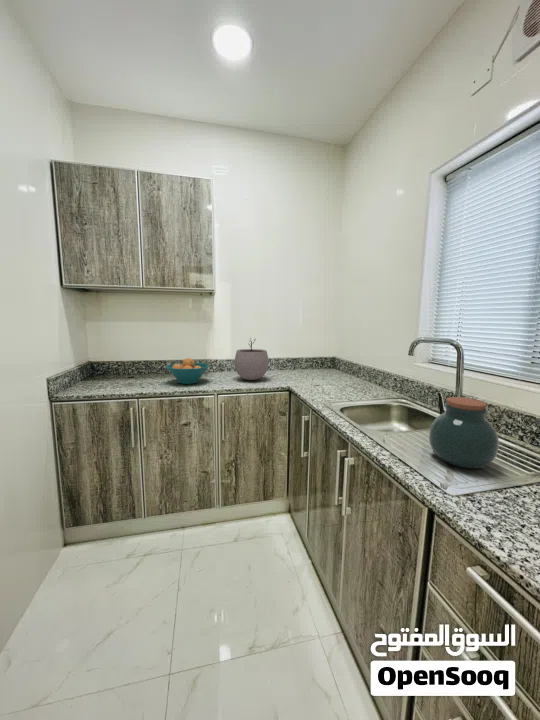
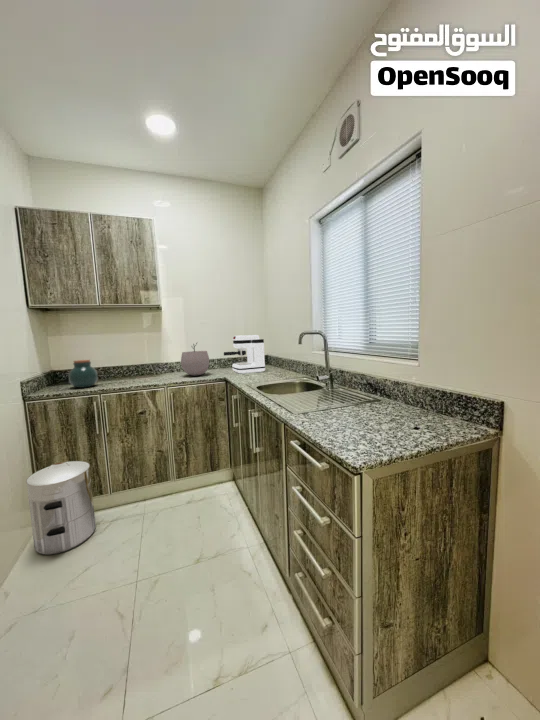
coffee maker: none [287,333,340,383] -> present [224,335,265,374]
fruit bowl: present [166,358,209,384] -> none [122,361,160,382]
jar: present [429,397,499,468] -> present [69,360,98,388]
waste bin: none [45,479,125,599] -> present [26,461,96,555]

